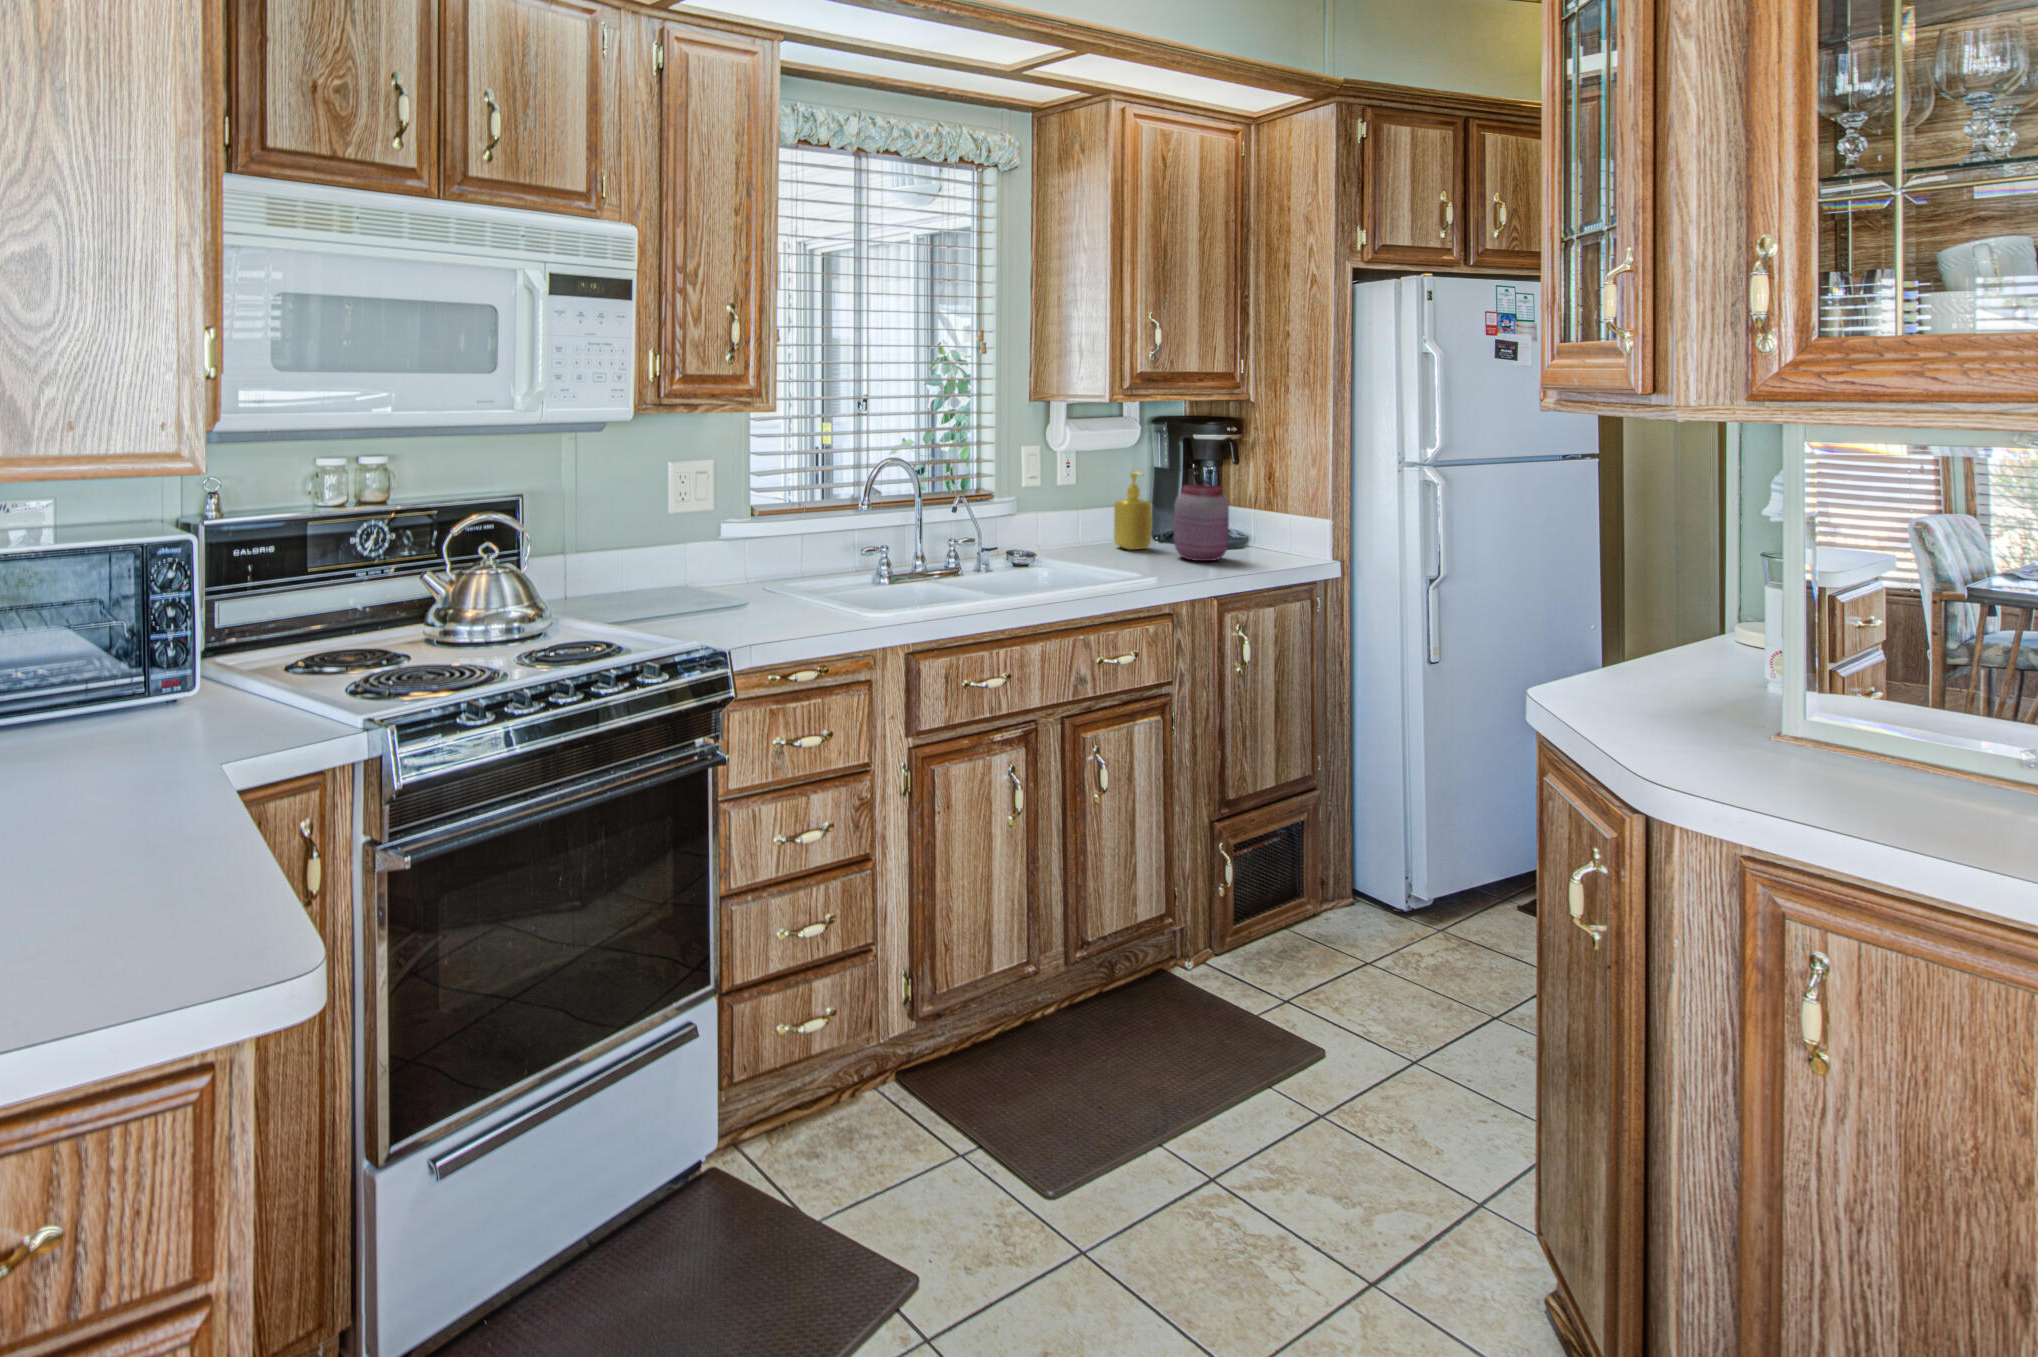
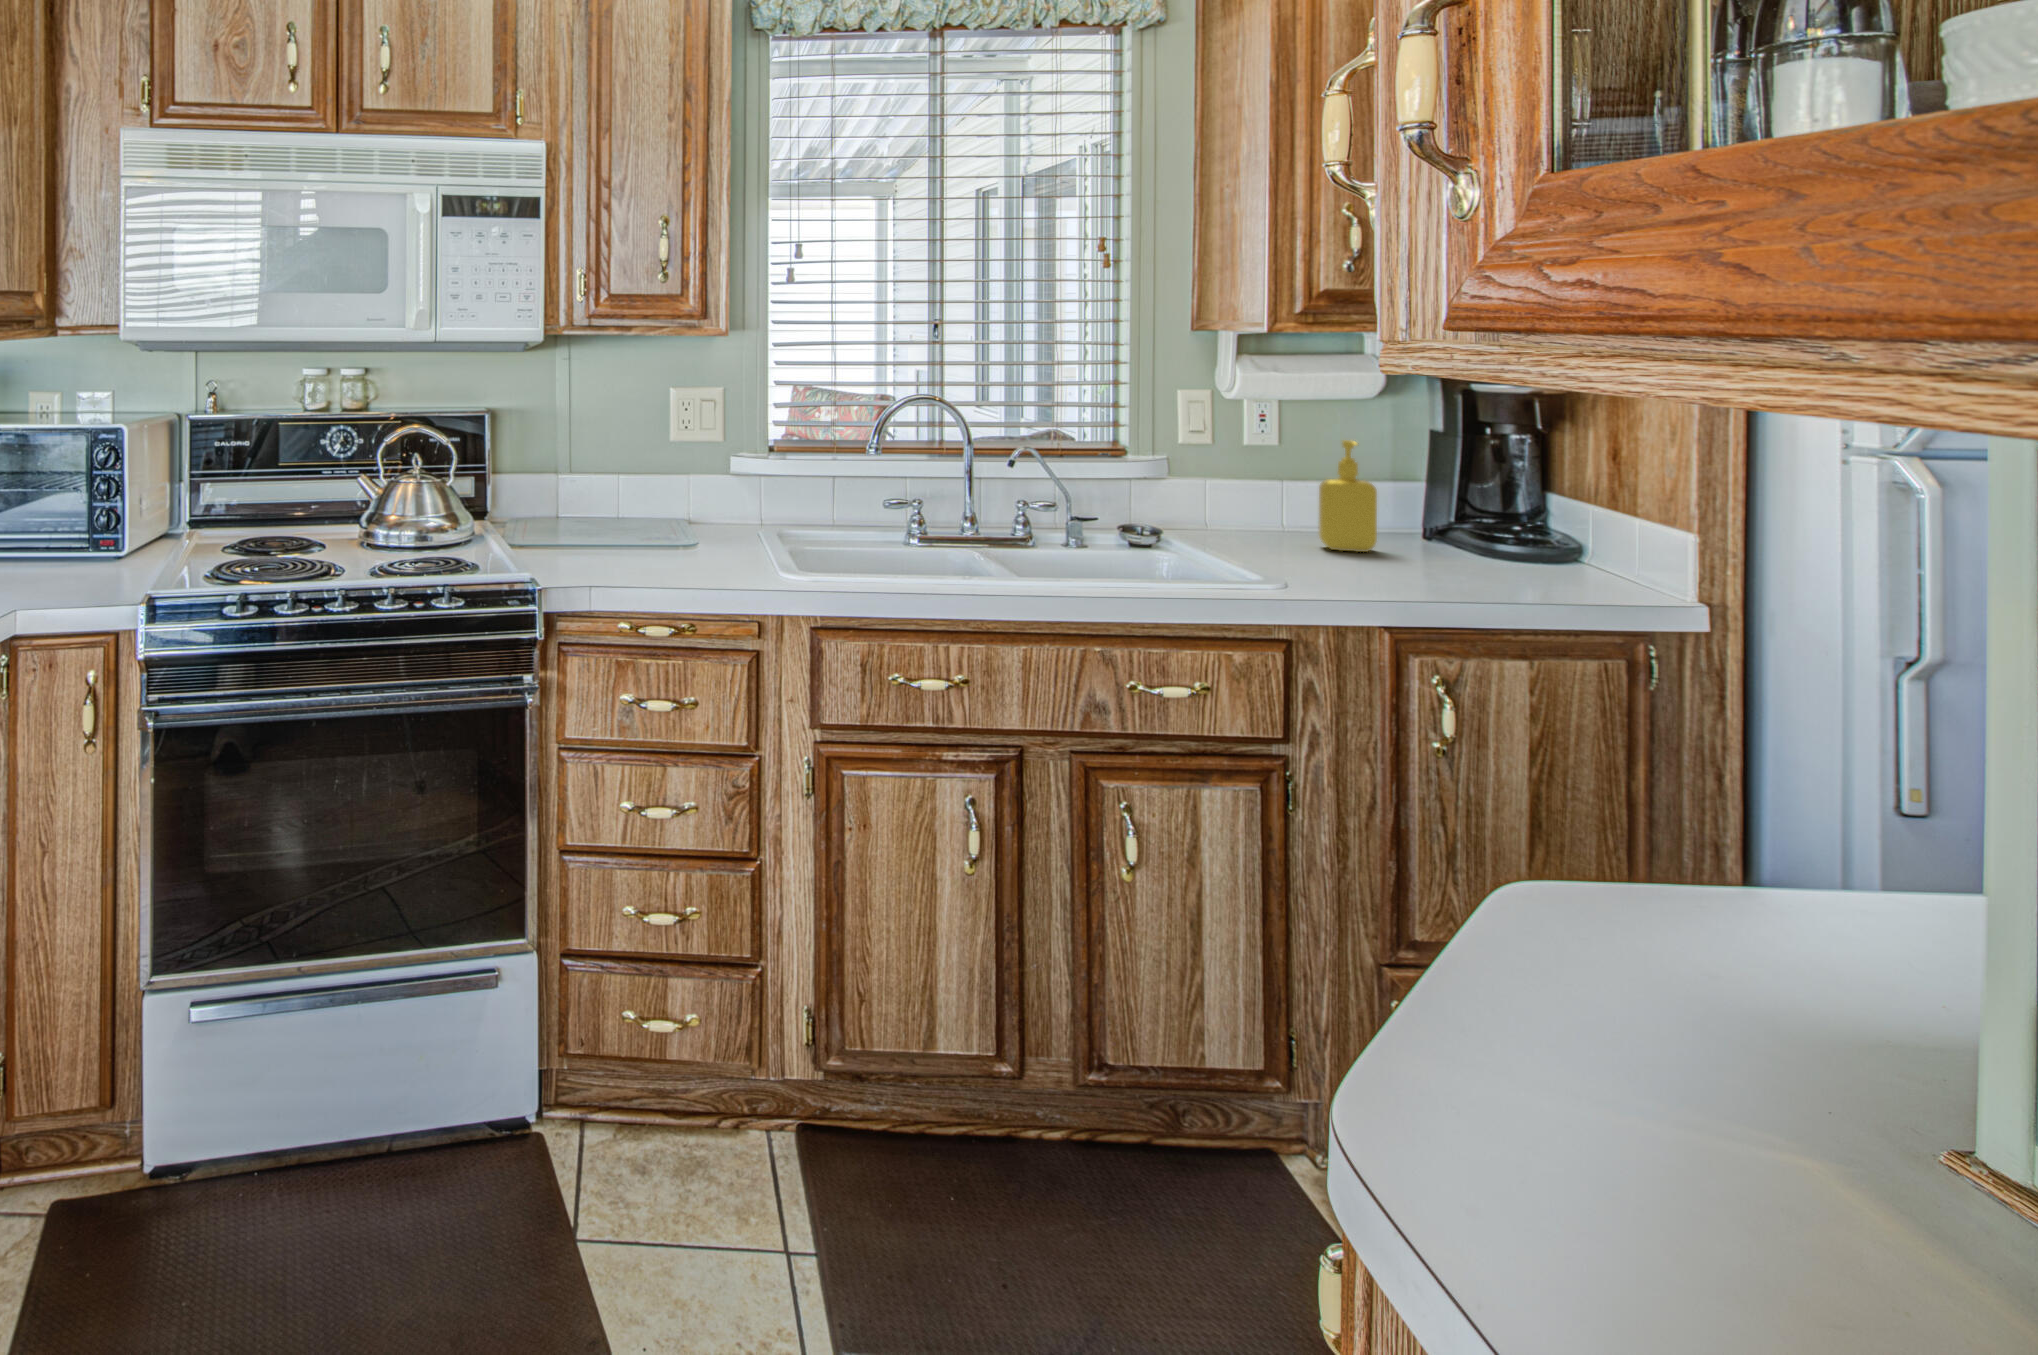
jar: present [1174,485,1229,561] -> none [1388,459,1485,574]

